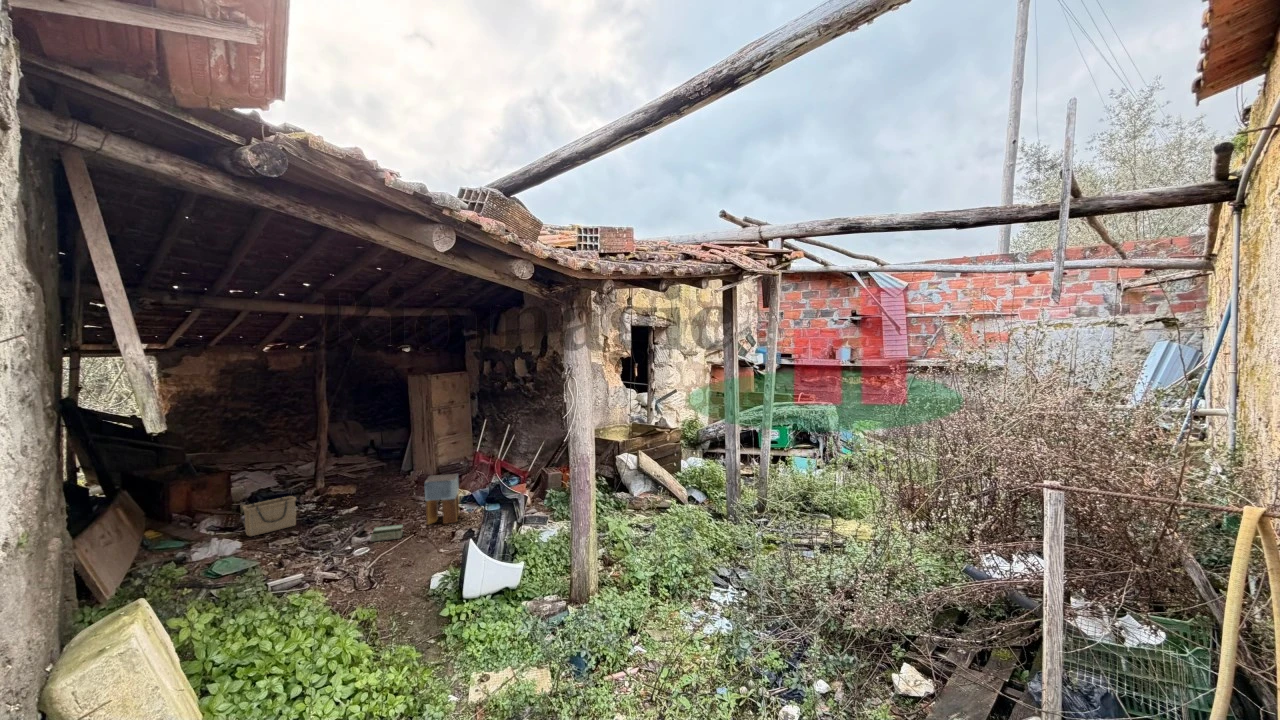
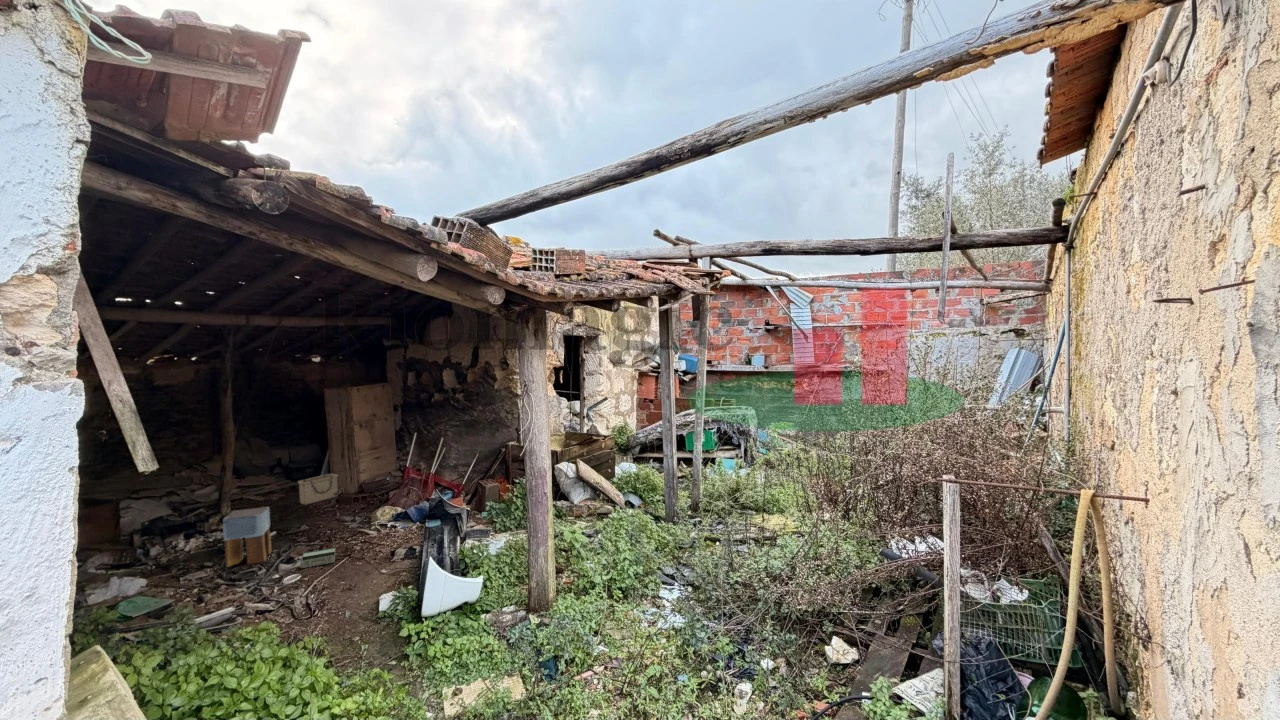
stool: present [425,474,459,525] -> present [223,507,271,567]
basket: present [243,496,296,536] -> present [298,474,338,504]

